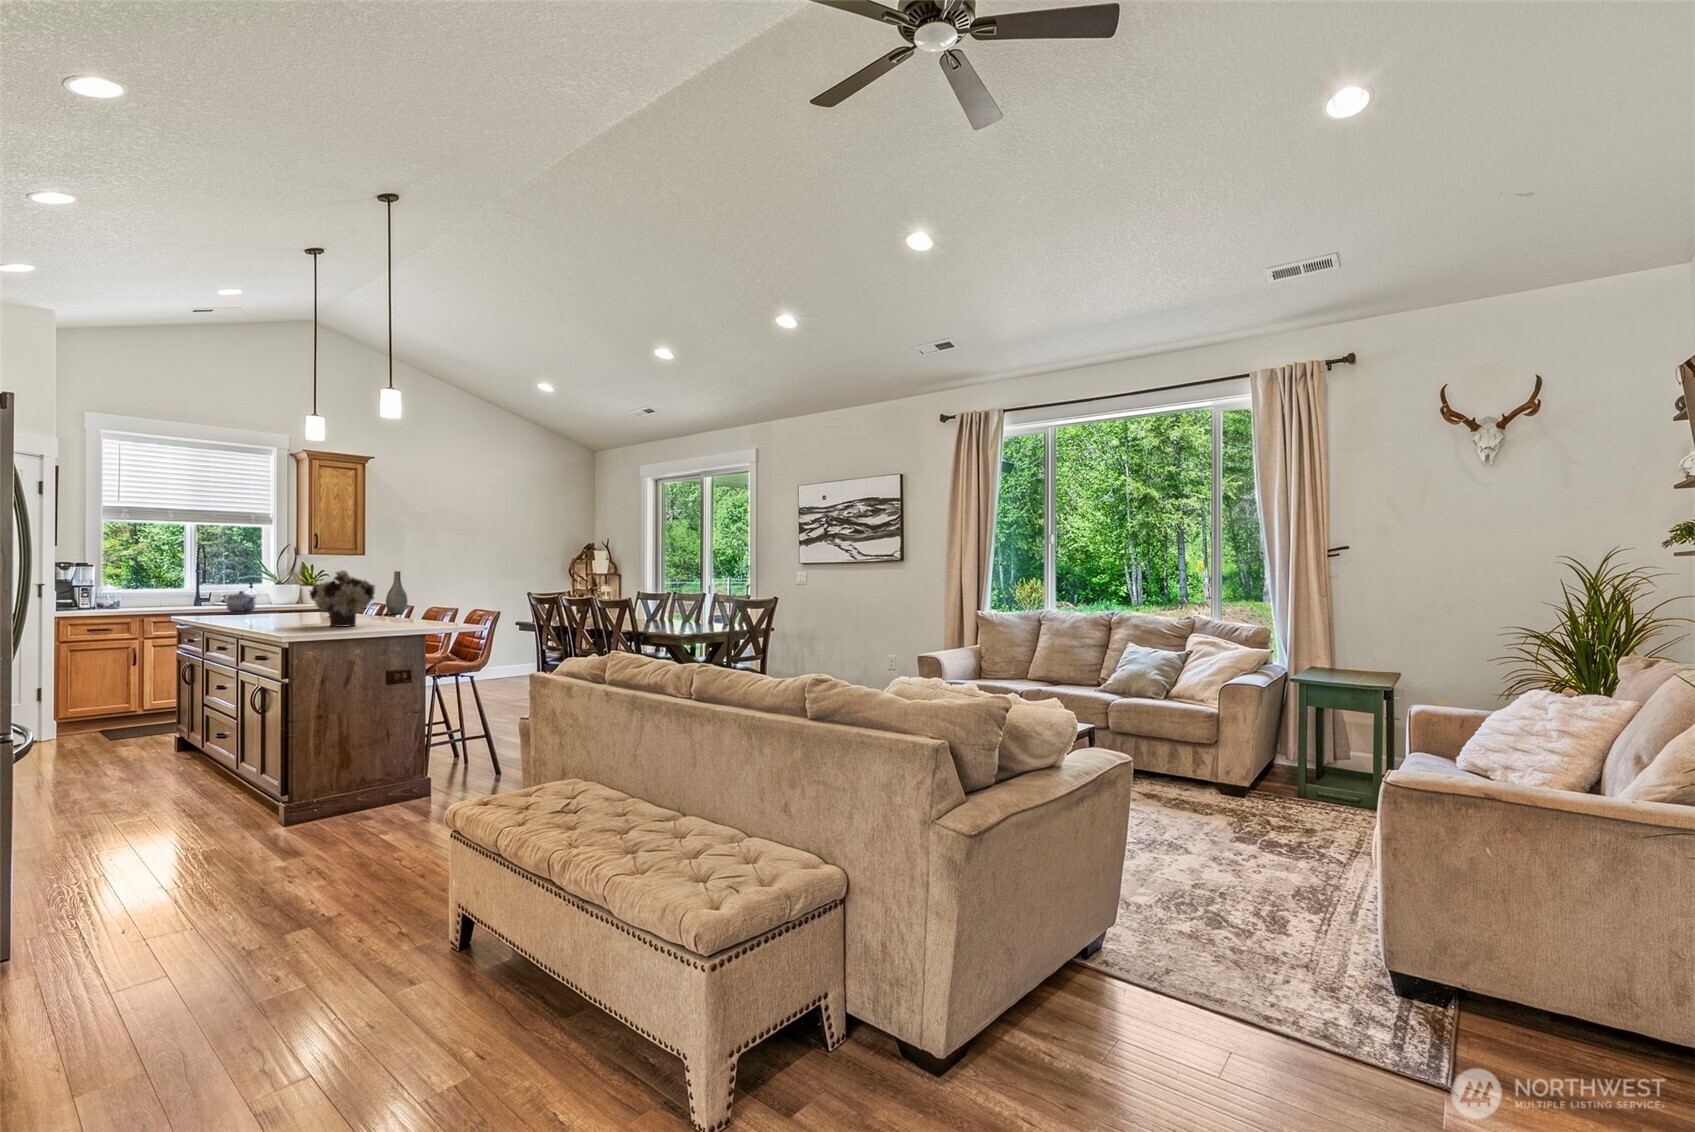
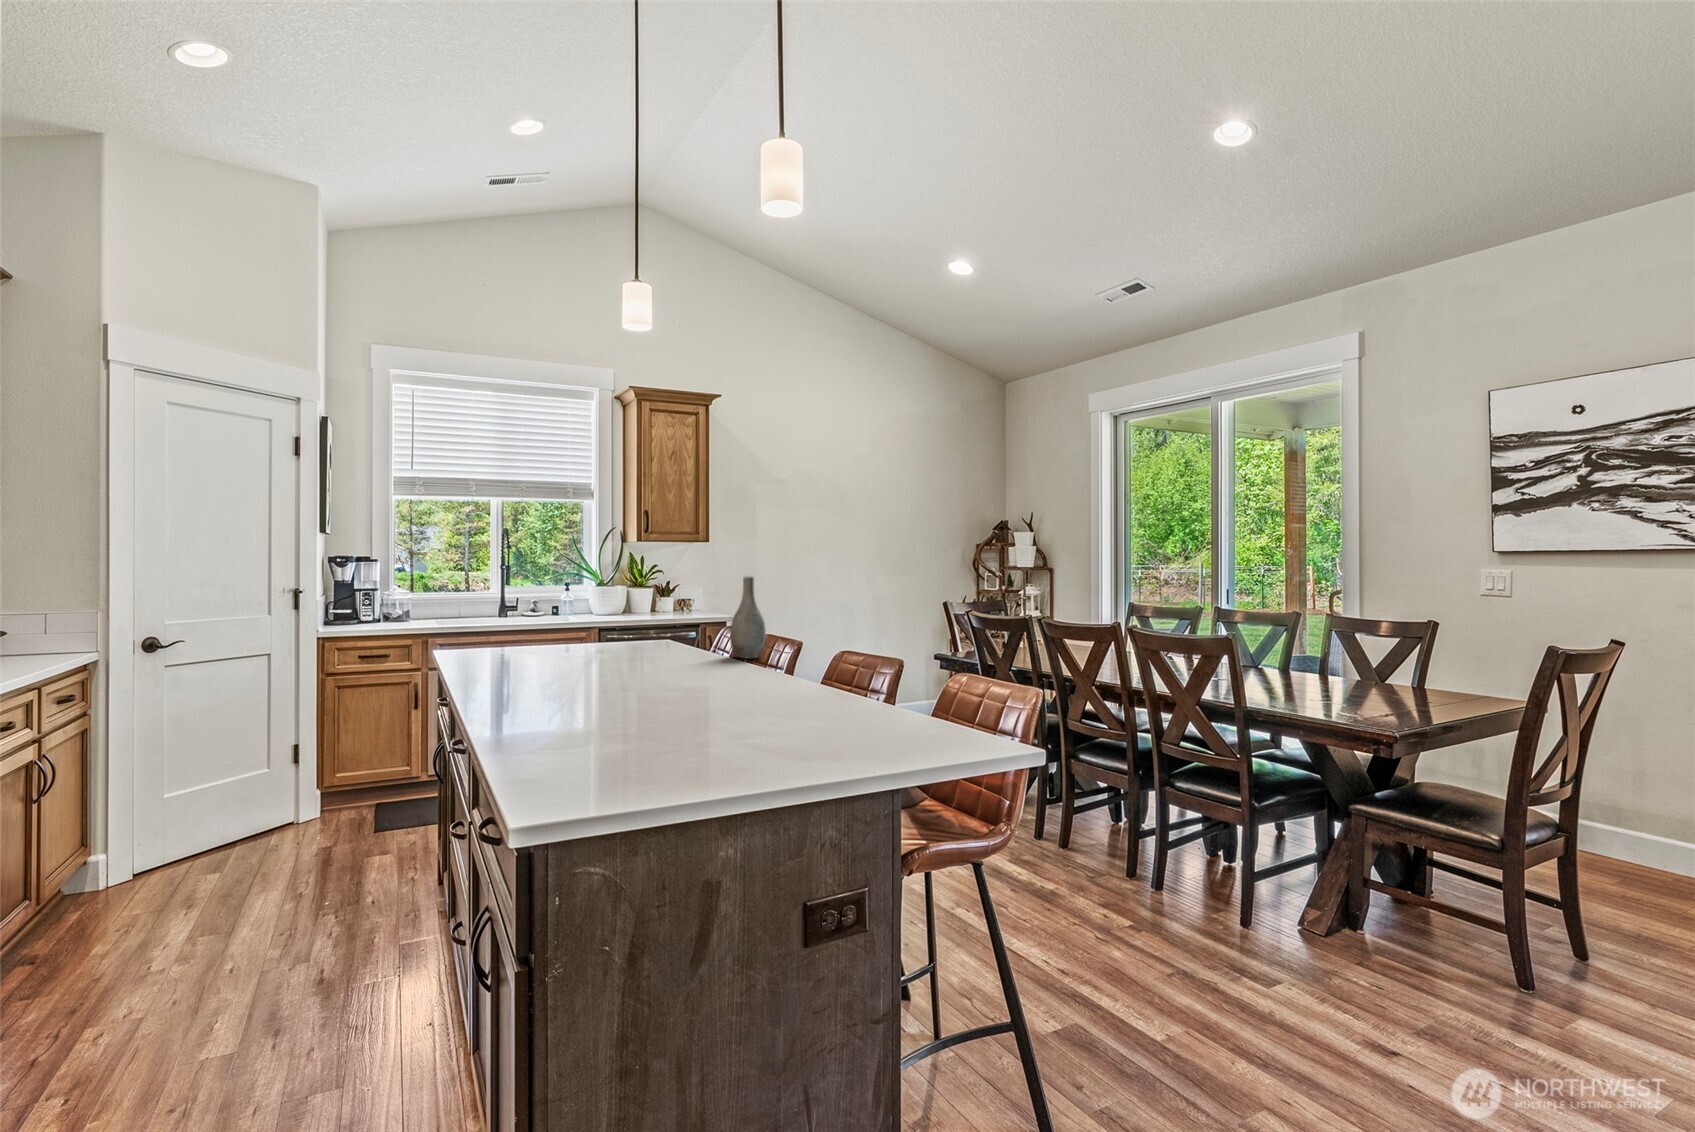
flower arrangement: present [310,570,375,627] -> none [548,592,692,740]
teapot: present [227,591,255,614] -> none [485,612,529,653]

